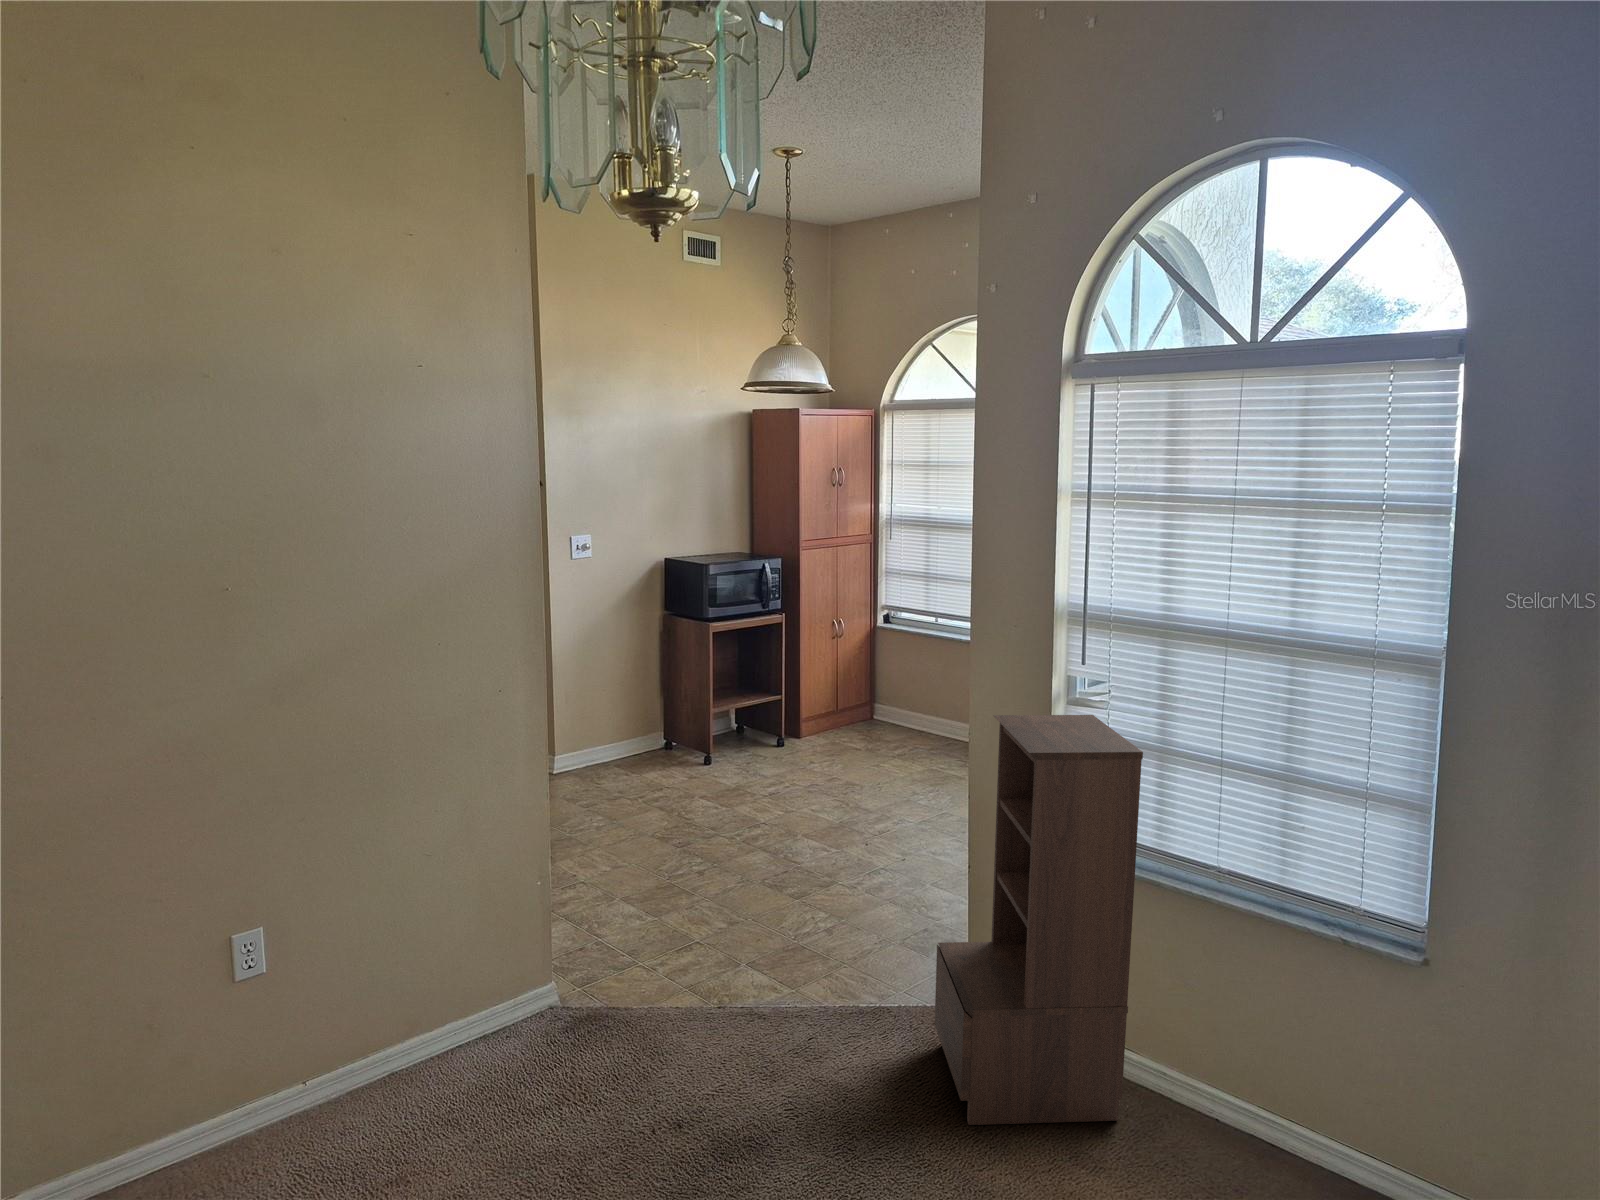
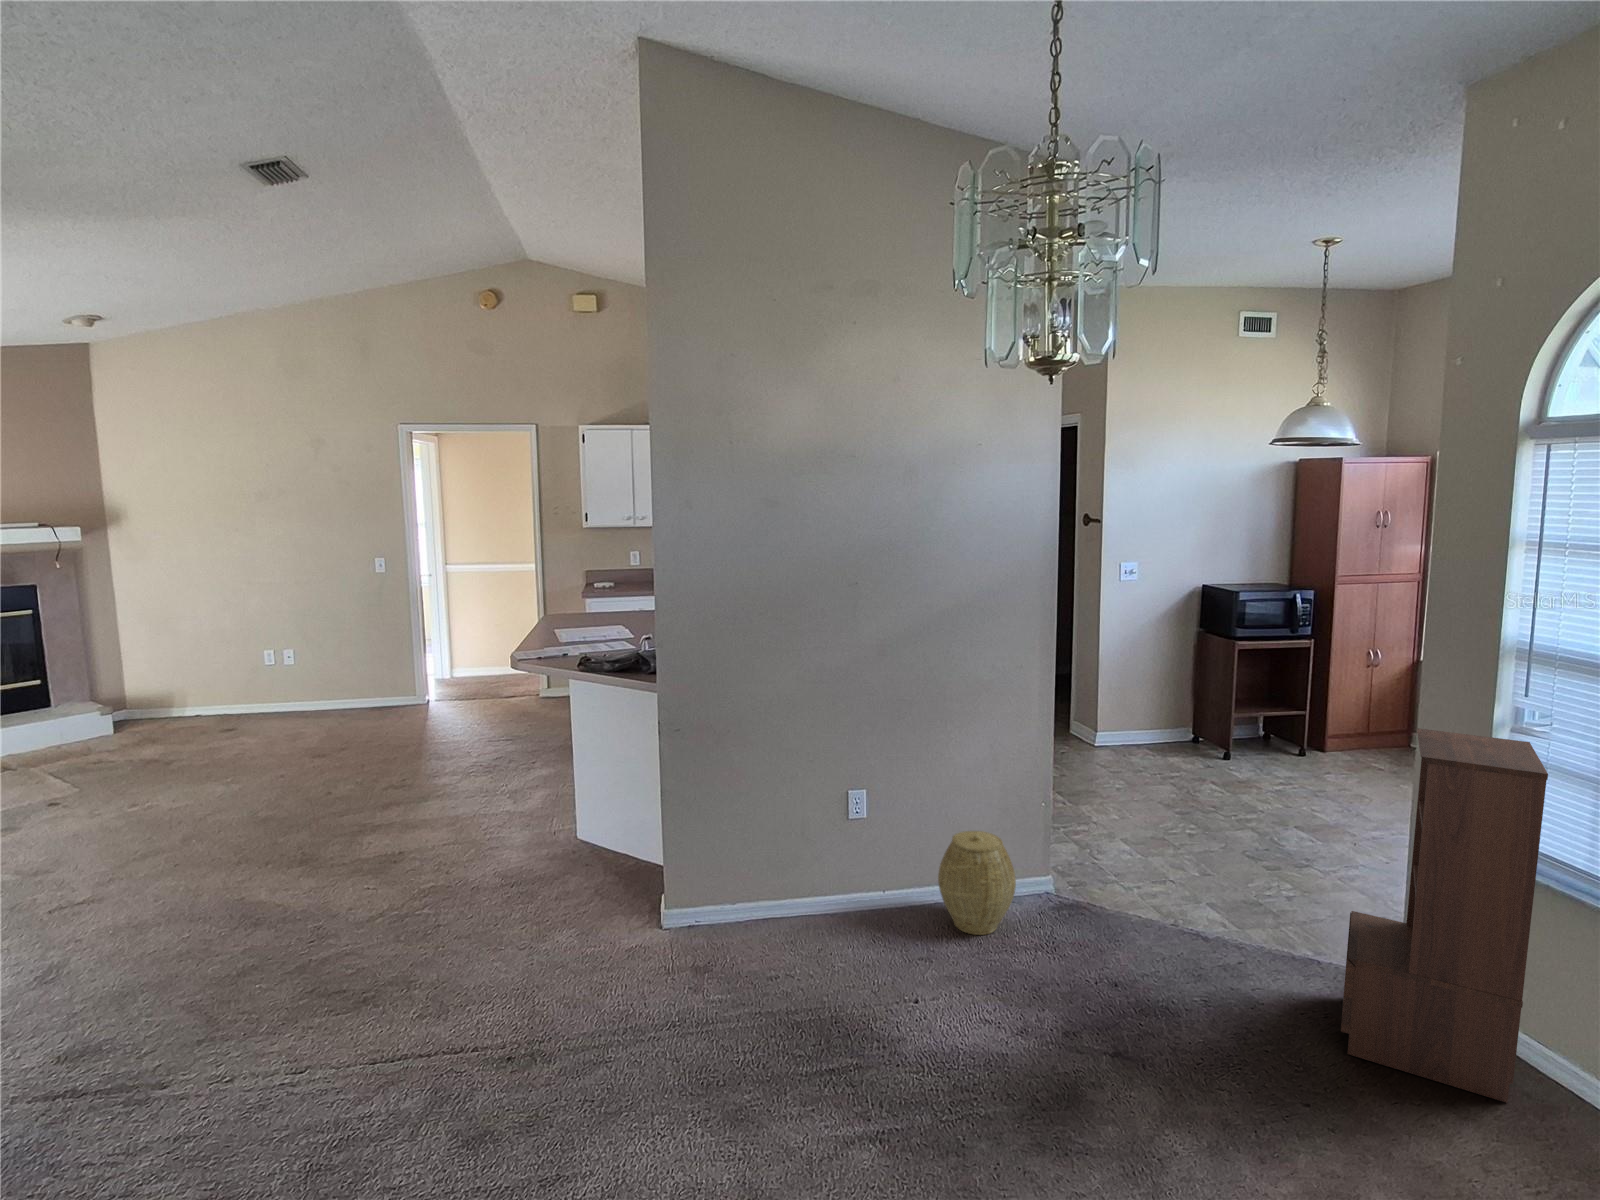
woven basket: none [403,961,529,1130] -> present [938,831,1016,935]

